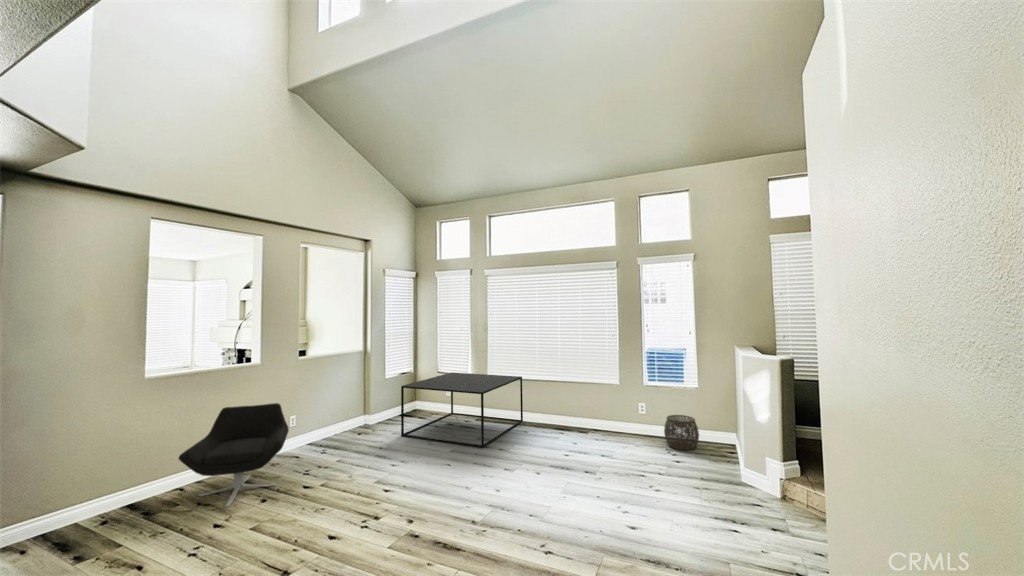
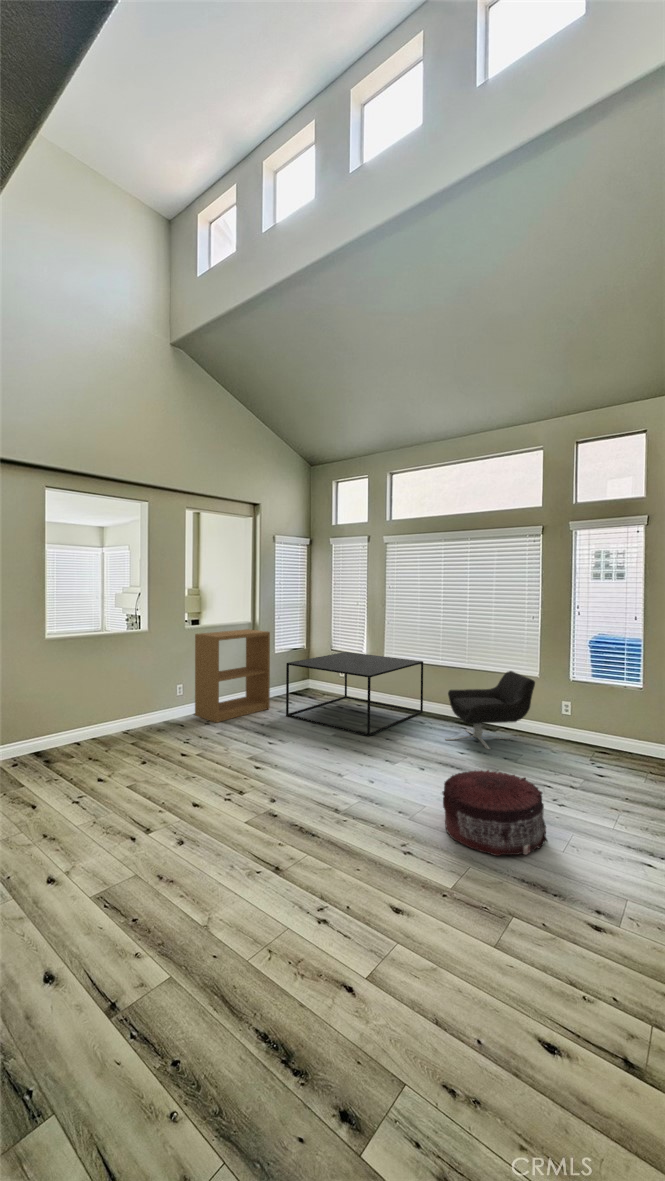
bookshelf: none [309,357,384,450] -> present [195,629,270,723]
lounge chair: present [179,403,289,507] -> present [446,671,535,749]
woven basket: present [664,415,699,450] -> none [592,720,639,765]
pouf: none [569,466,659,544] -> present [442,770,547,856]

